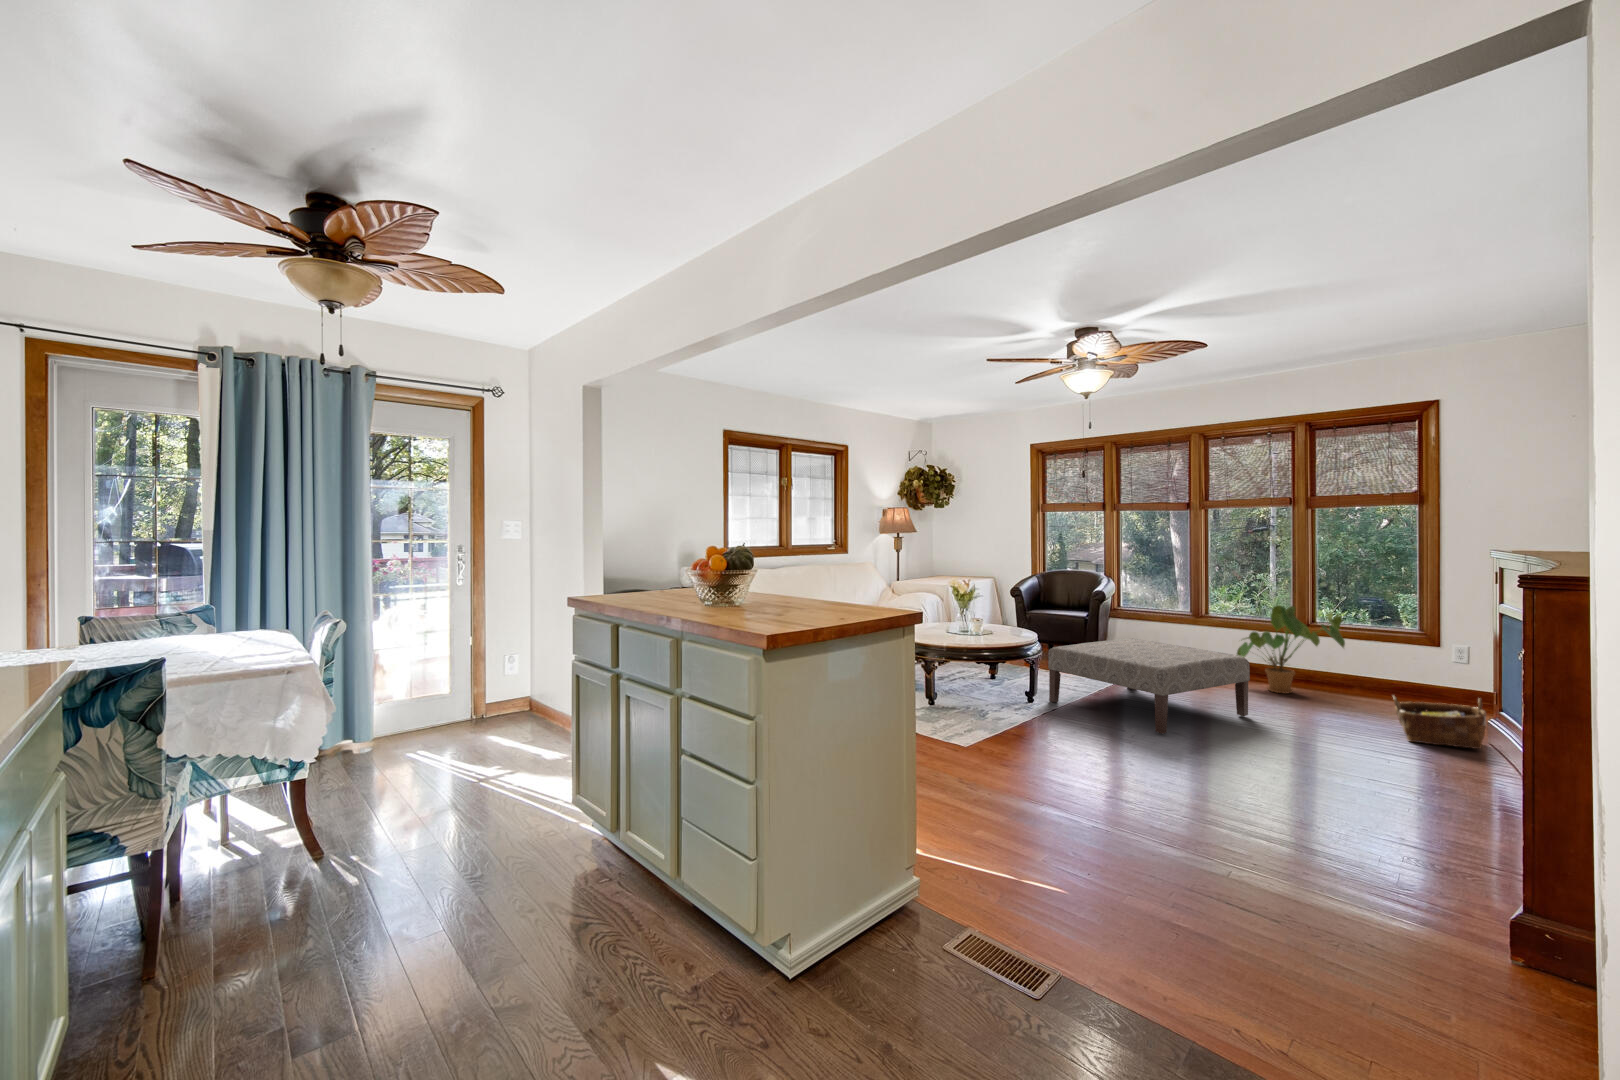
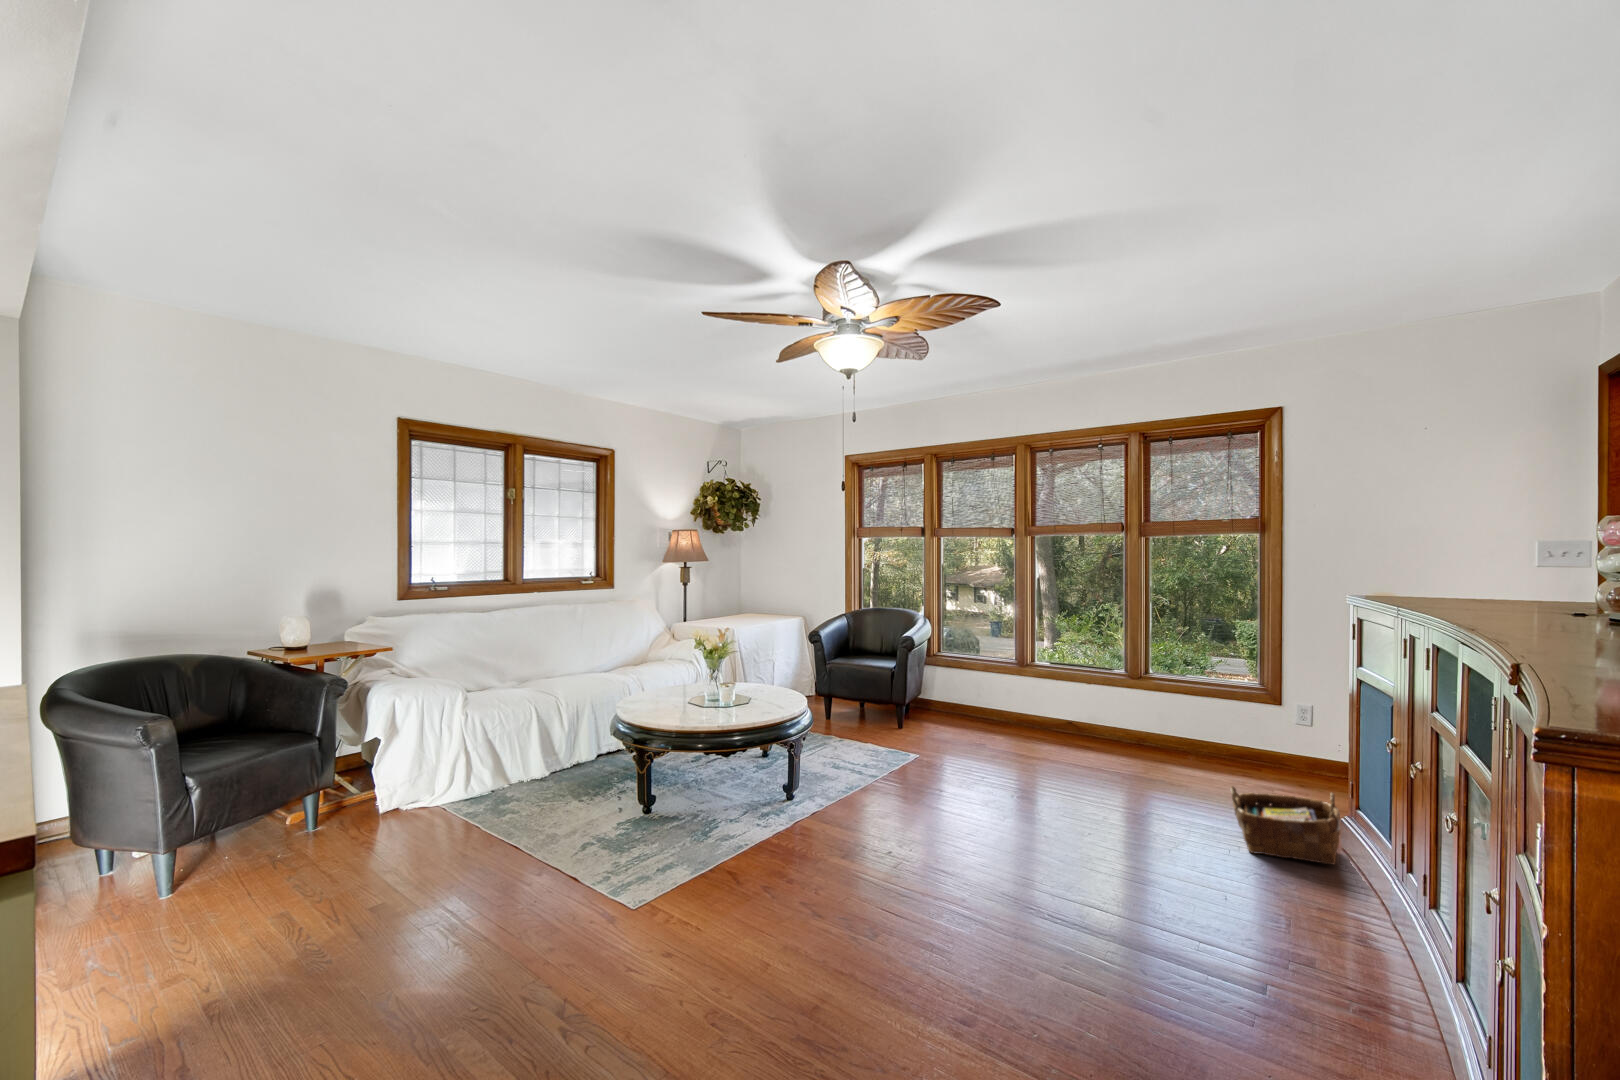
house plant: present [1237,605,1345,694] -> none [1061,656,1180,769]
ottoman: present [1048,638,1250,734] -> none [814,703,1062,858]

